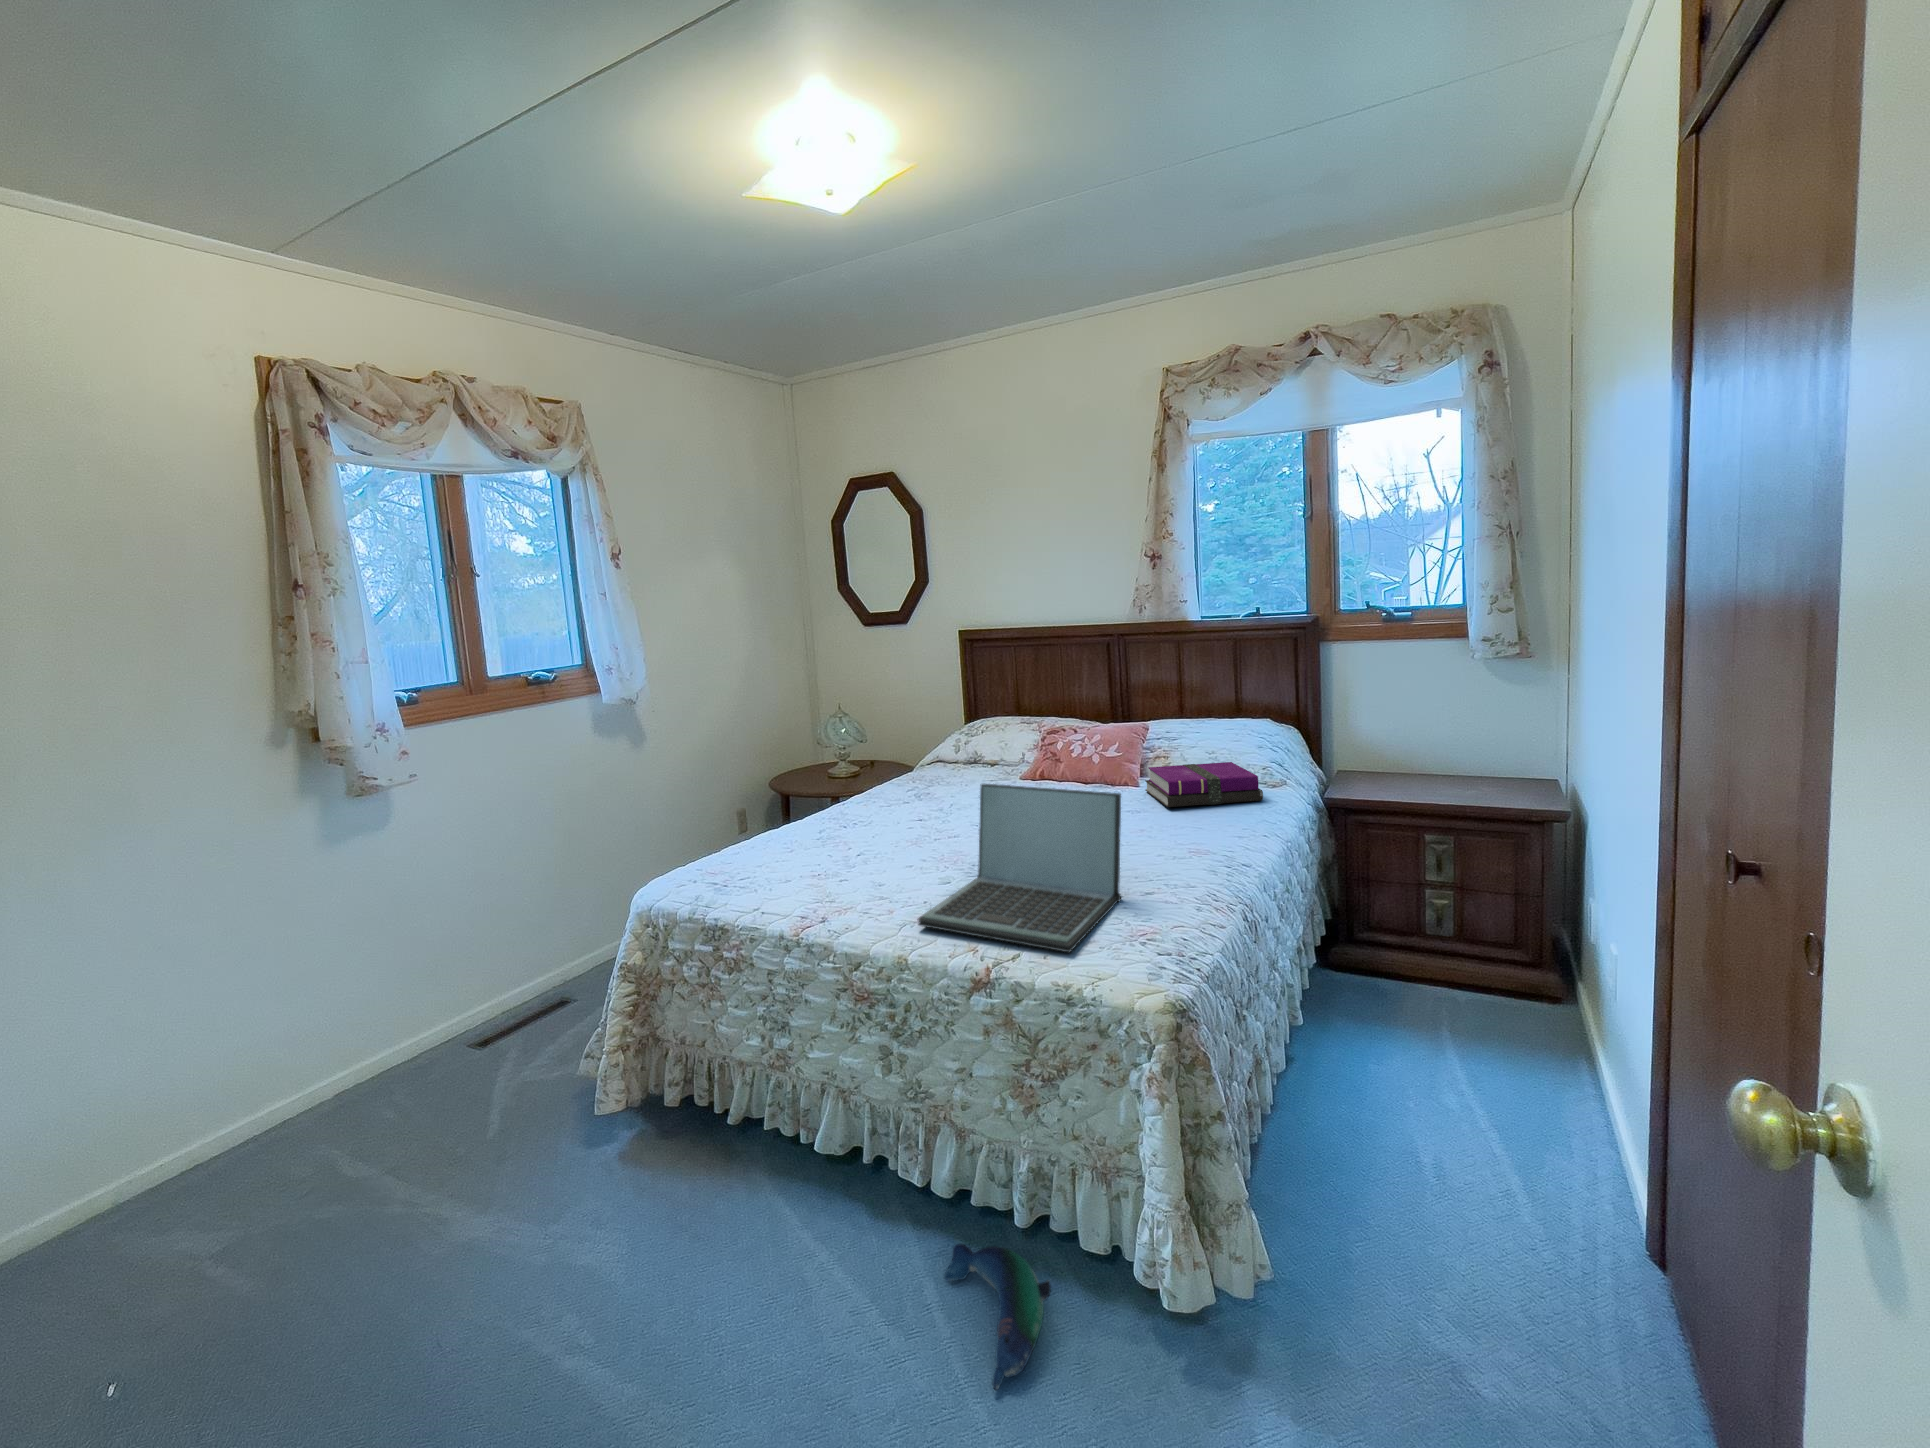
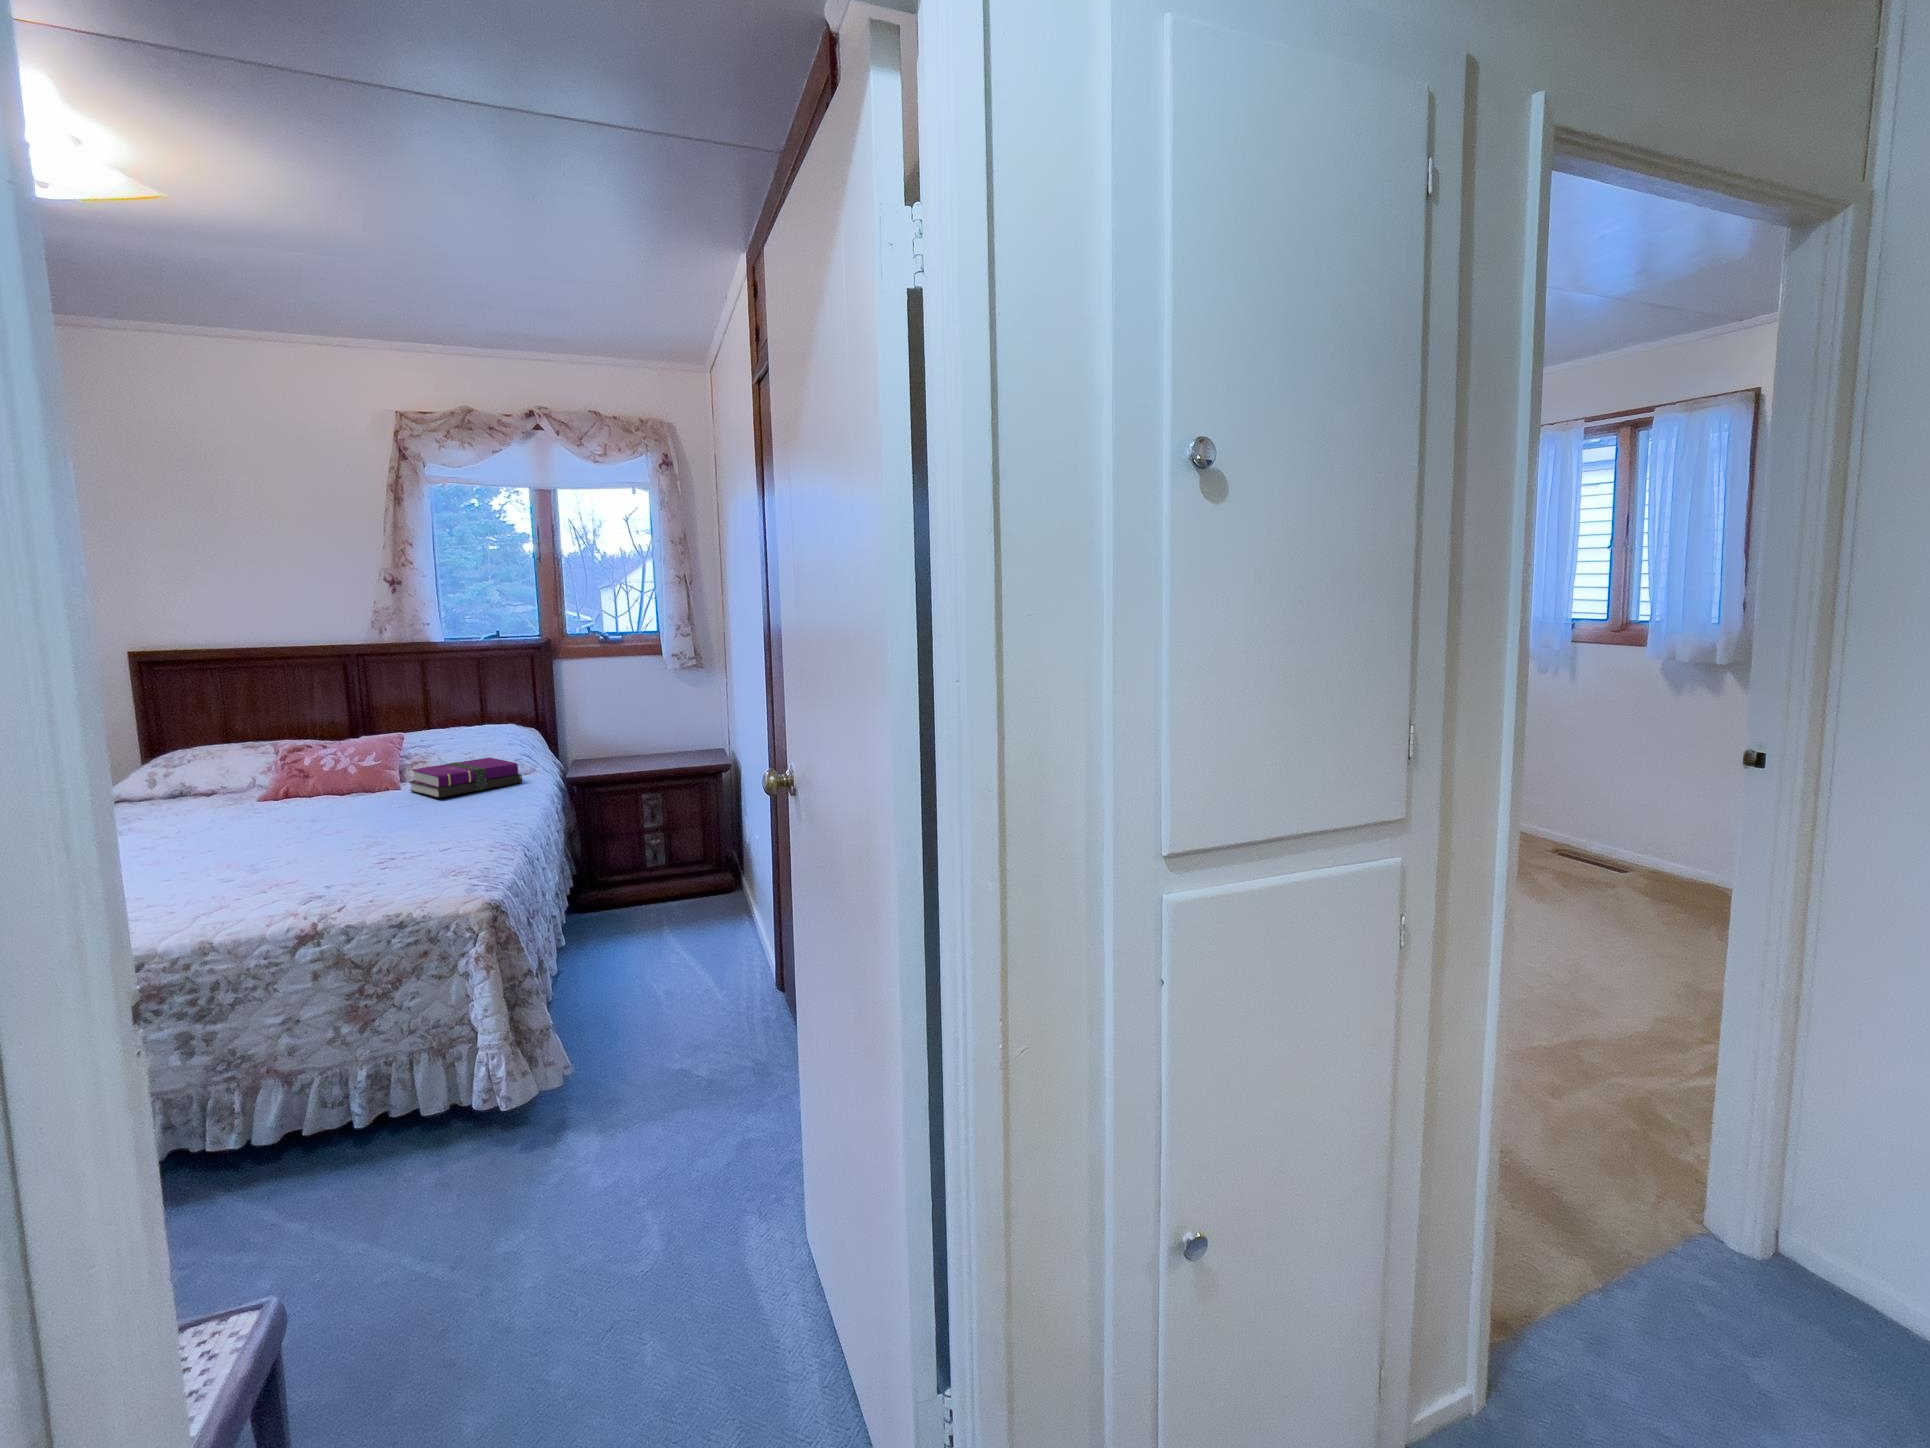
laptop: present [918,784,1121,953] -> none [216,774,423,915]
plush toy: present [944,1244,1051,1390] -> none [284,1142,401,1223]

